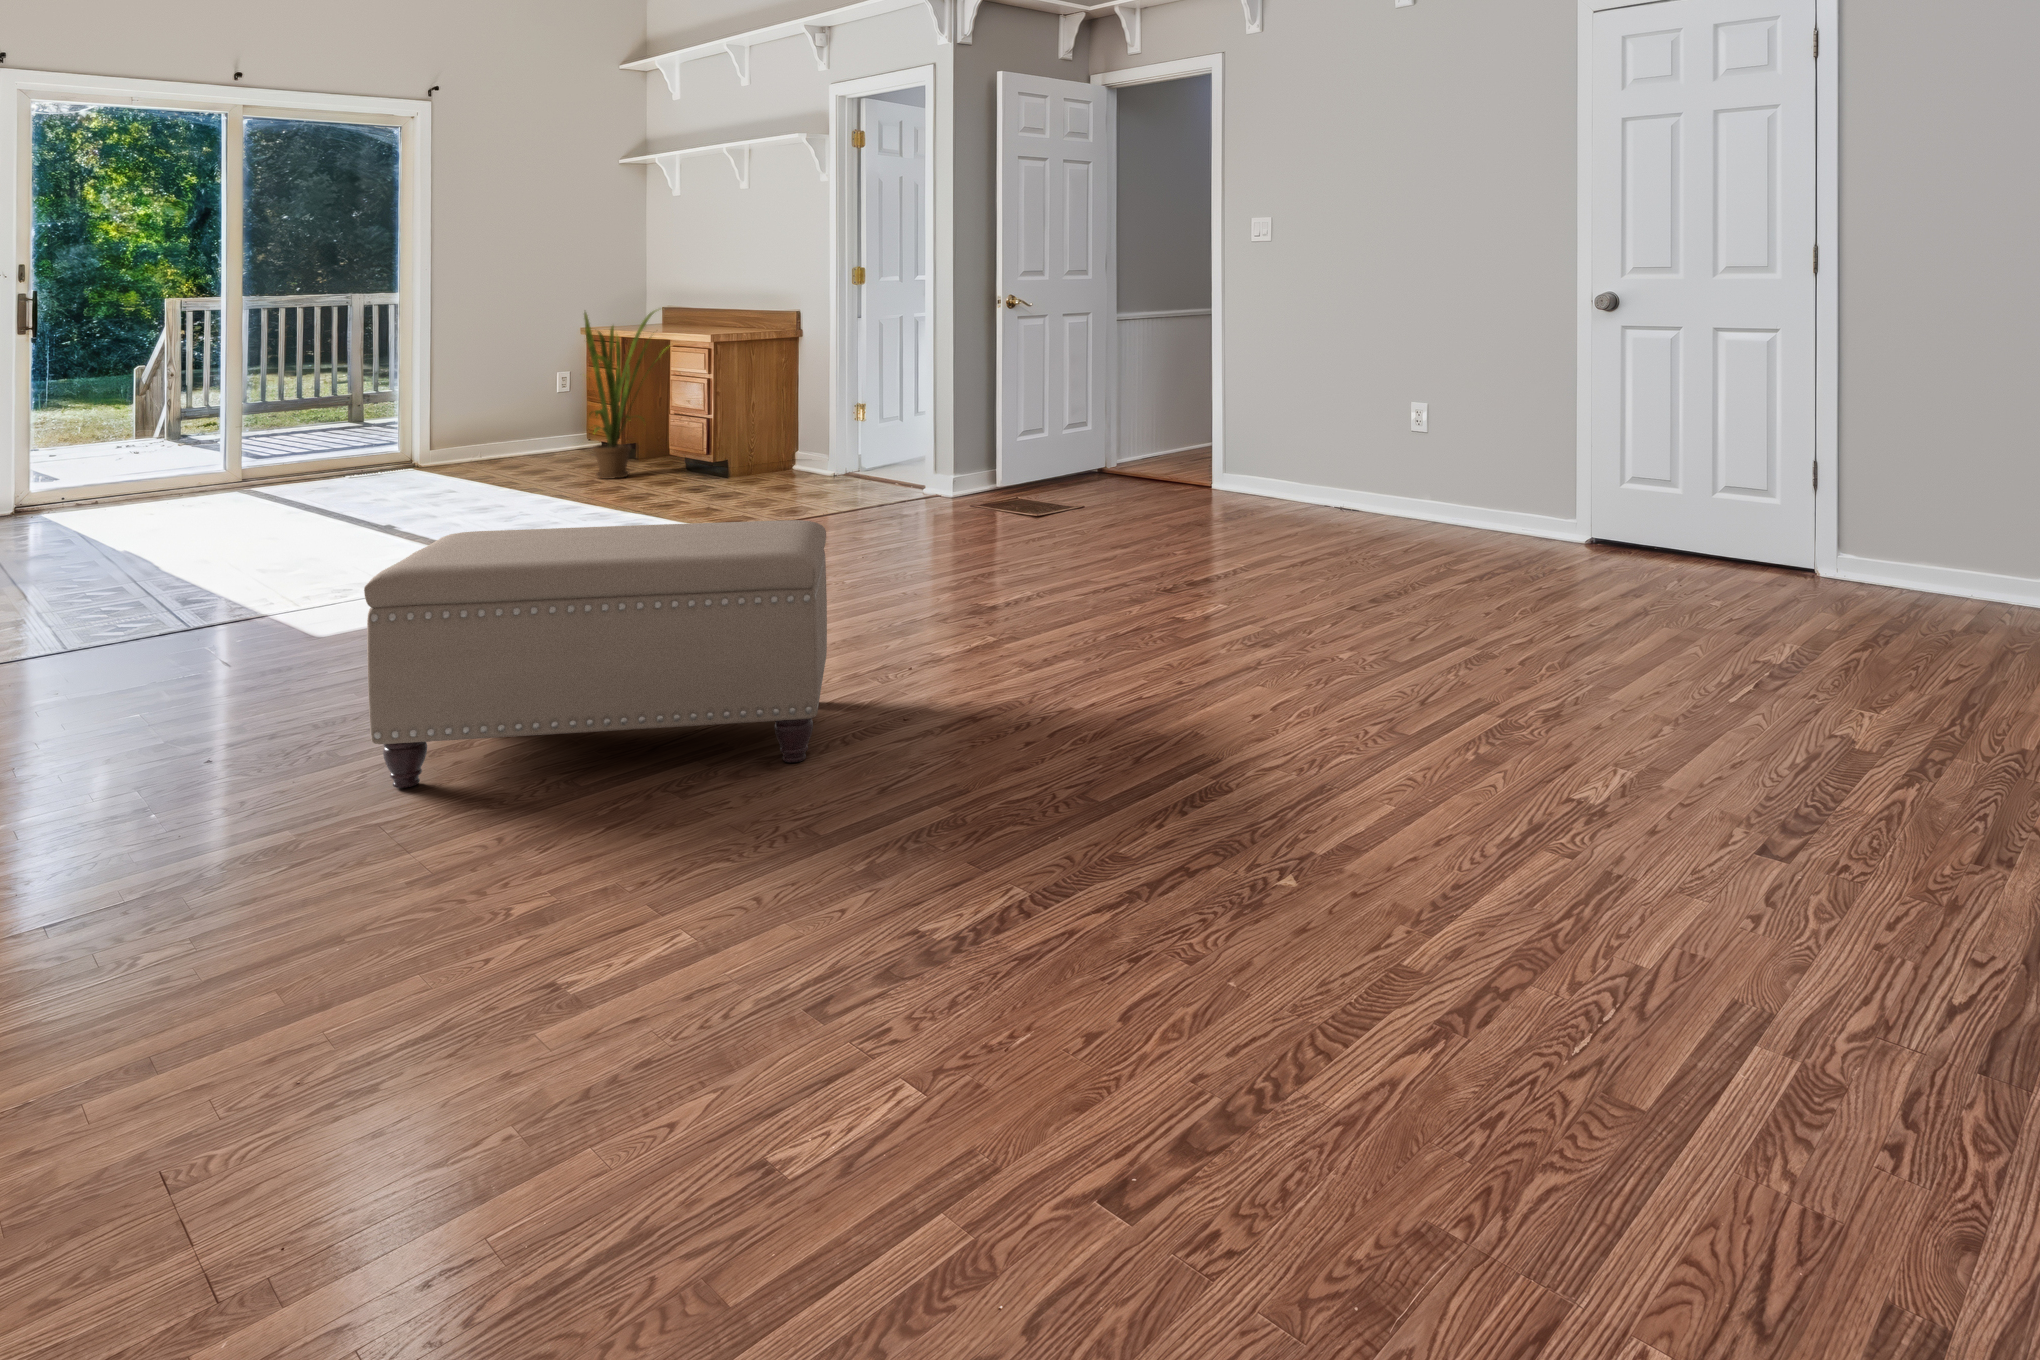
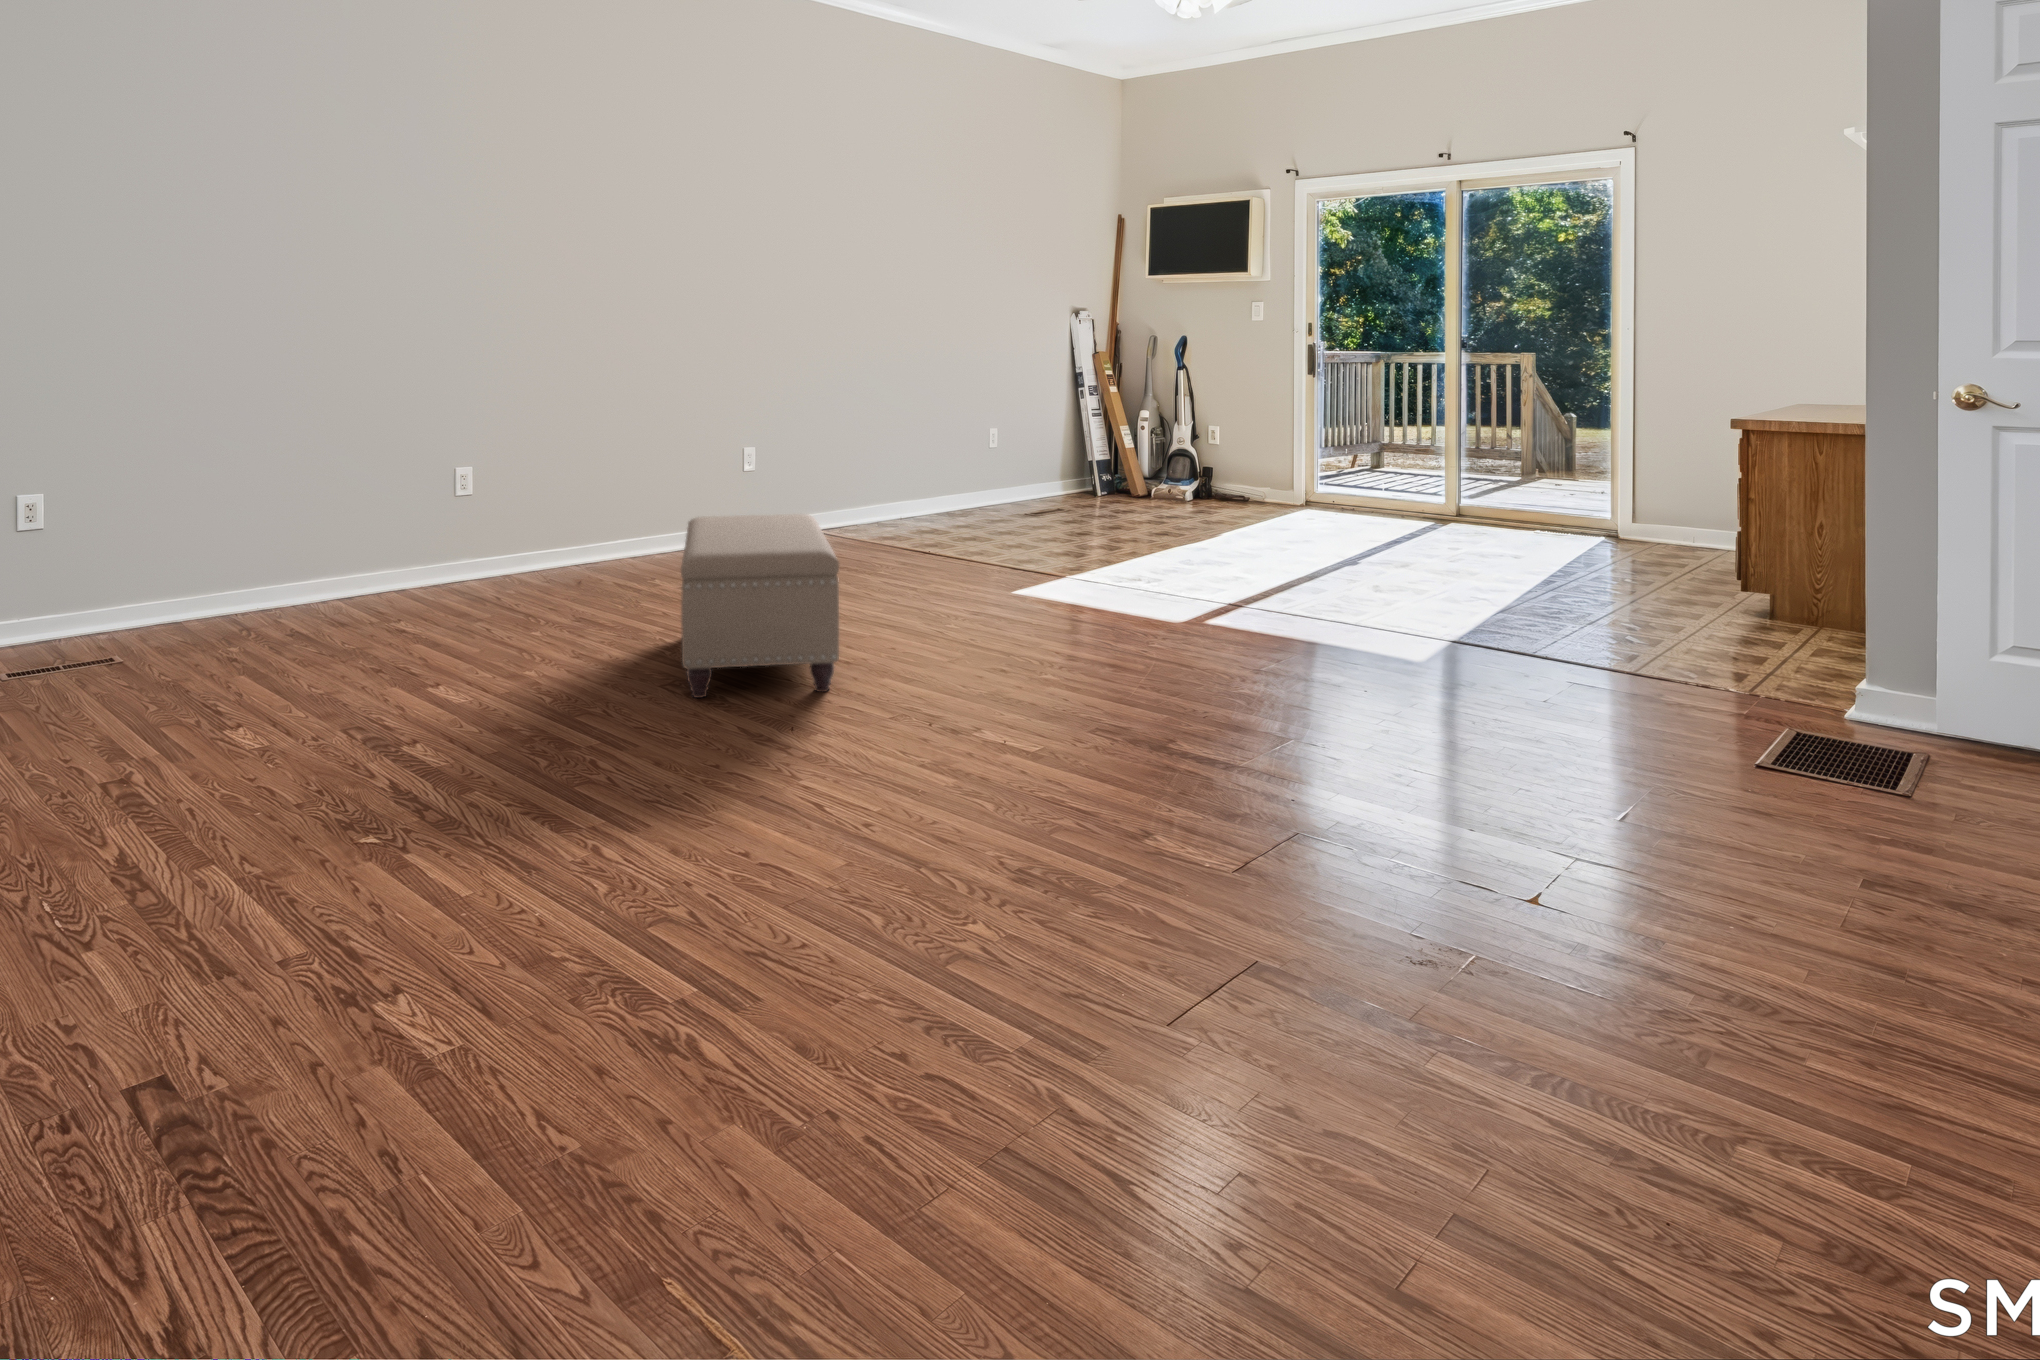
house plant: present [584,310,670,479] -> none [1589,378,1731,565]

